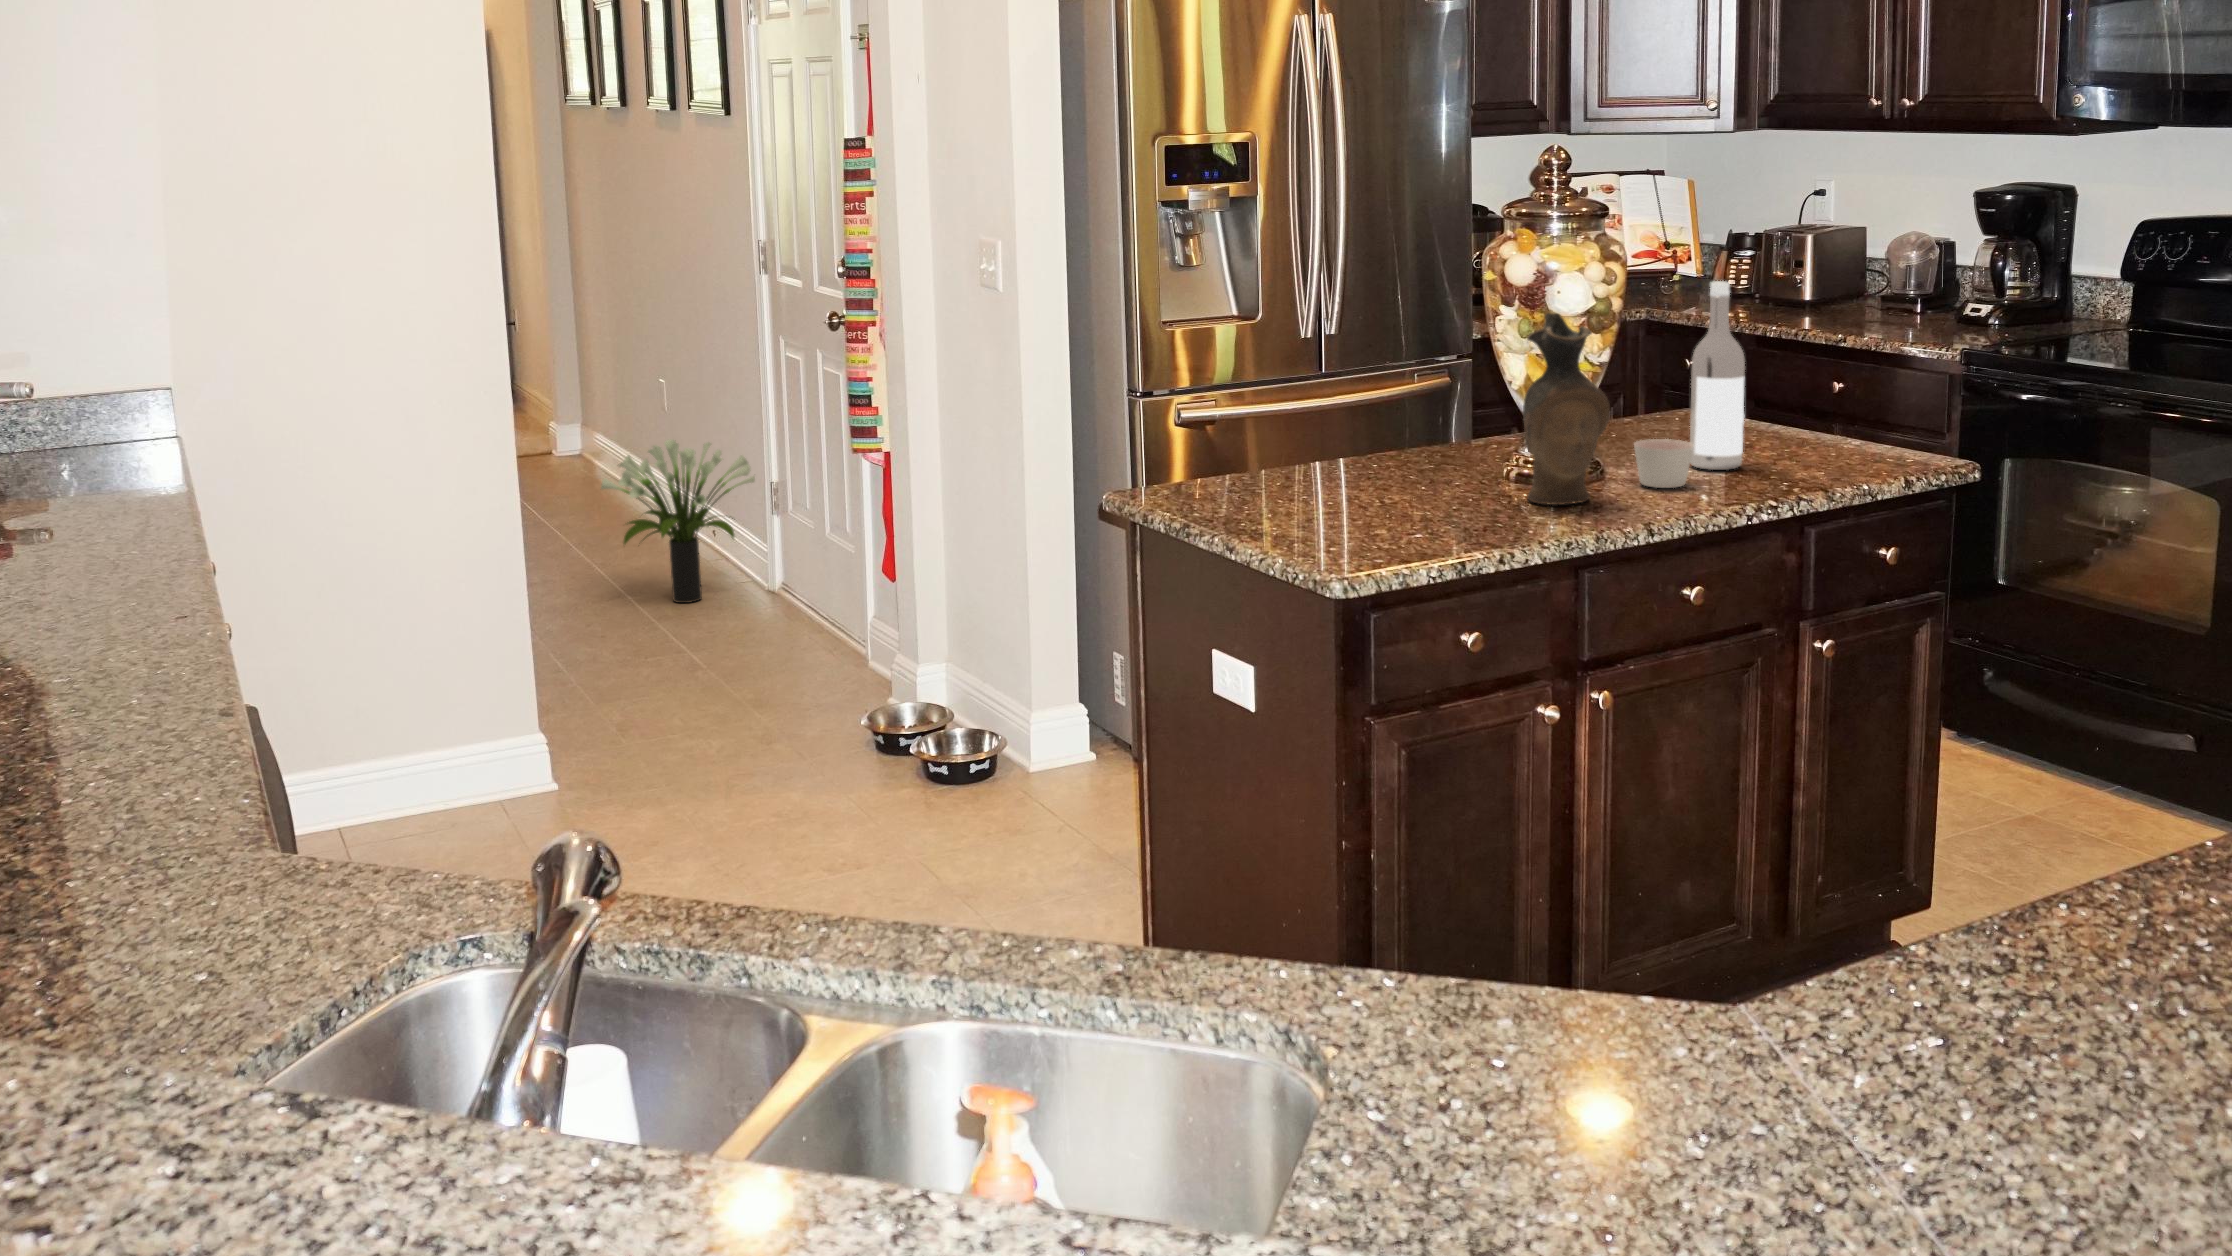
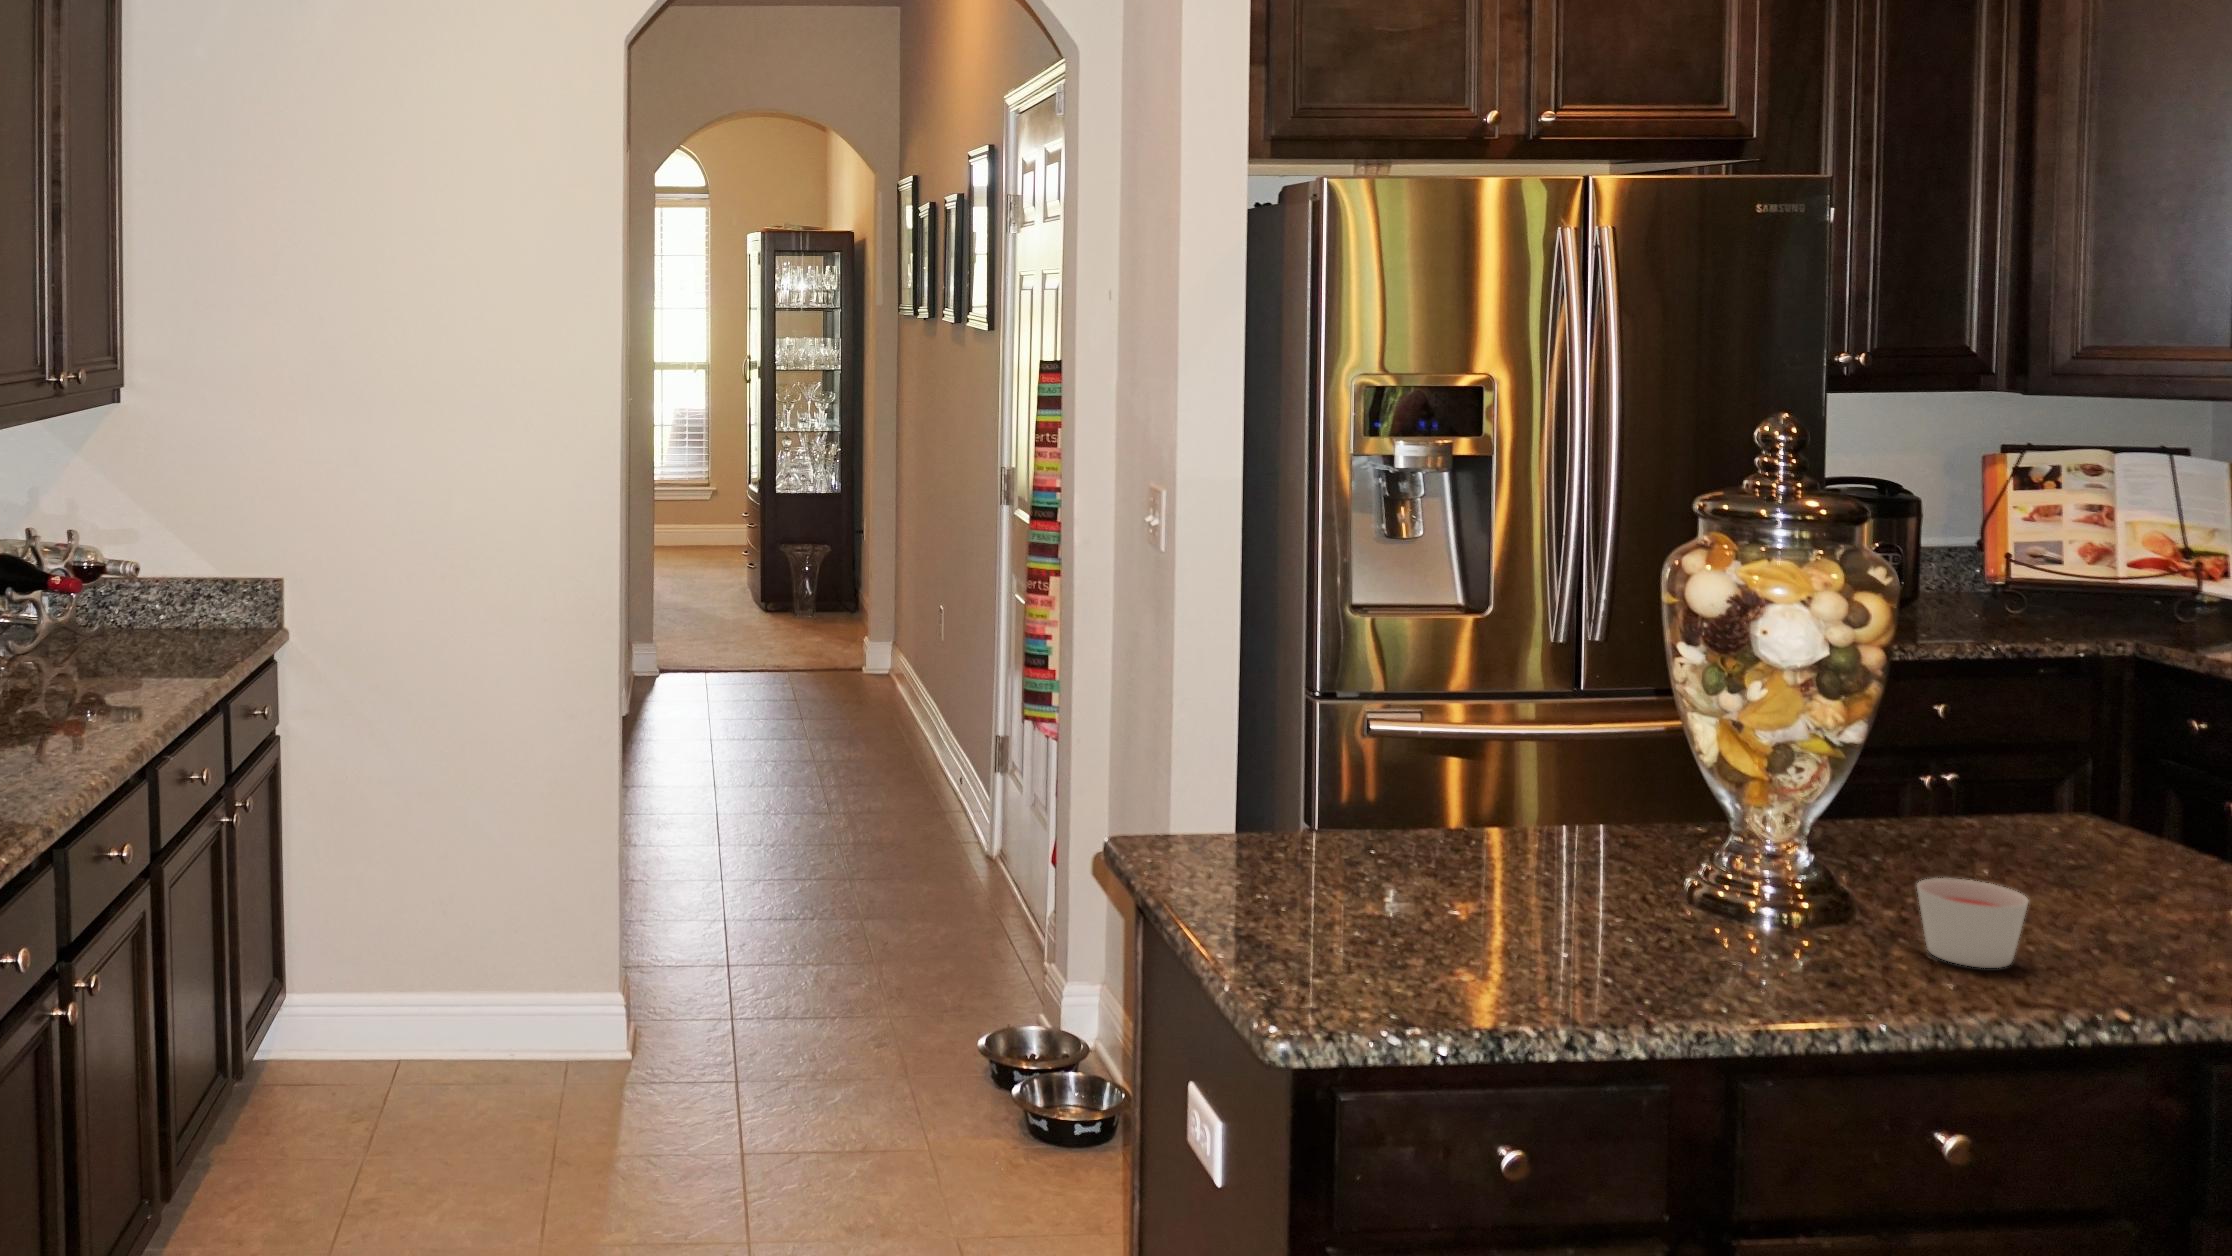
wine bottle: present [1690,281,1745,470] -> none [2044,633,2150,946]
ceramic pitcher: present [1523,313,1610,505] -> none [1697,638,1848,972]
potted plant: present [601,439,755,603] -> none [814,672,977,852]

